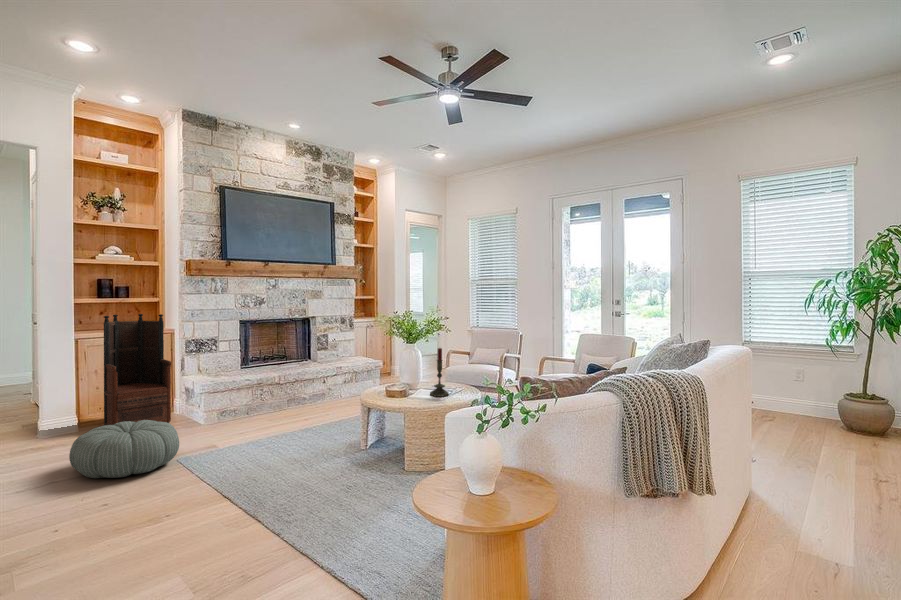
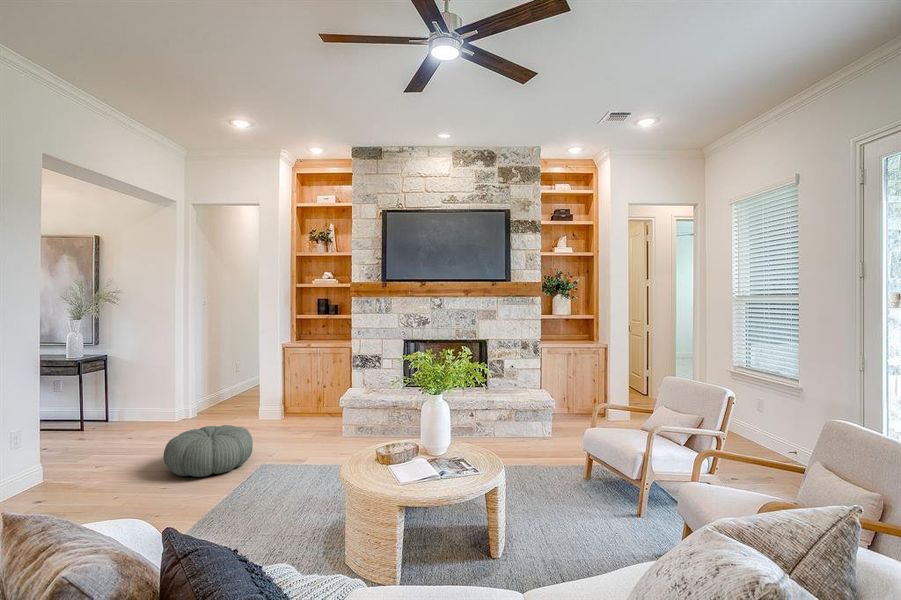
armchair: present [104,314,172,426] -> none [279,330,331,428]
candle: present [430,348,449,397] -> none [400,406,429,484]

